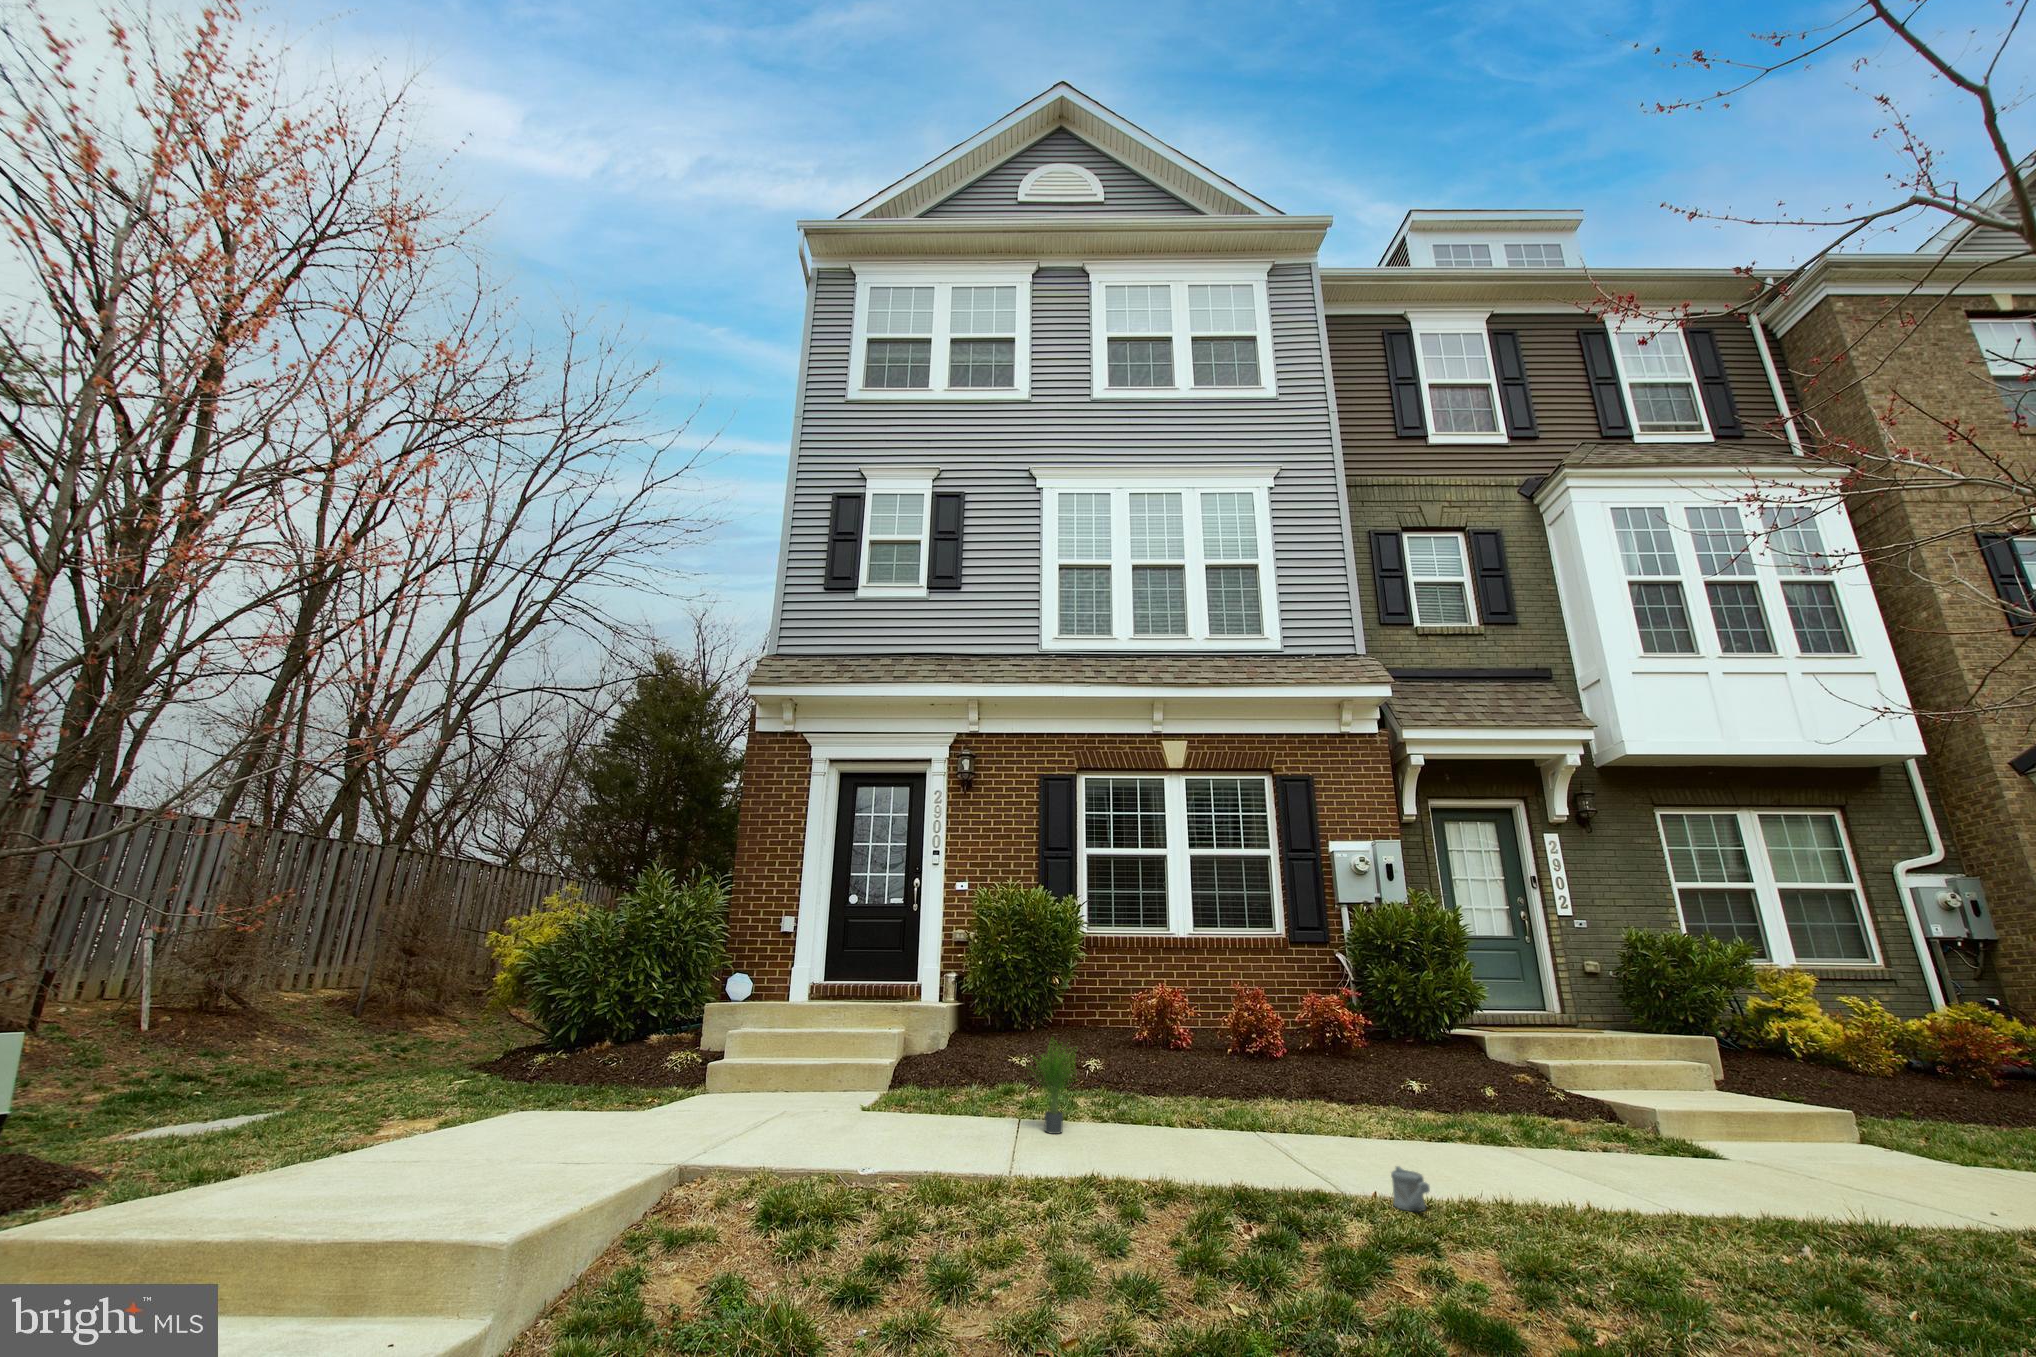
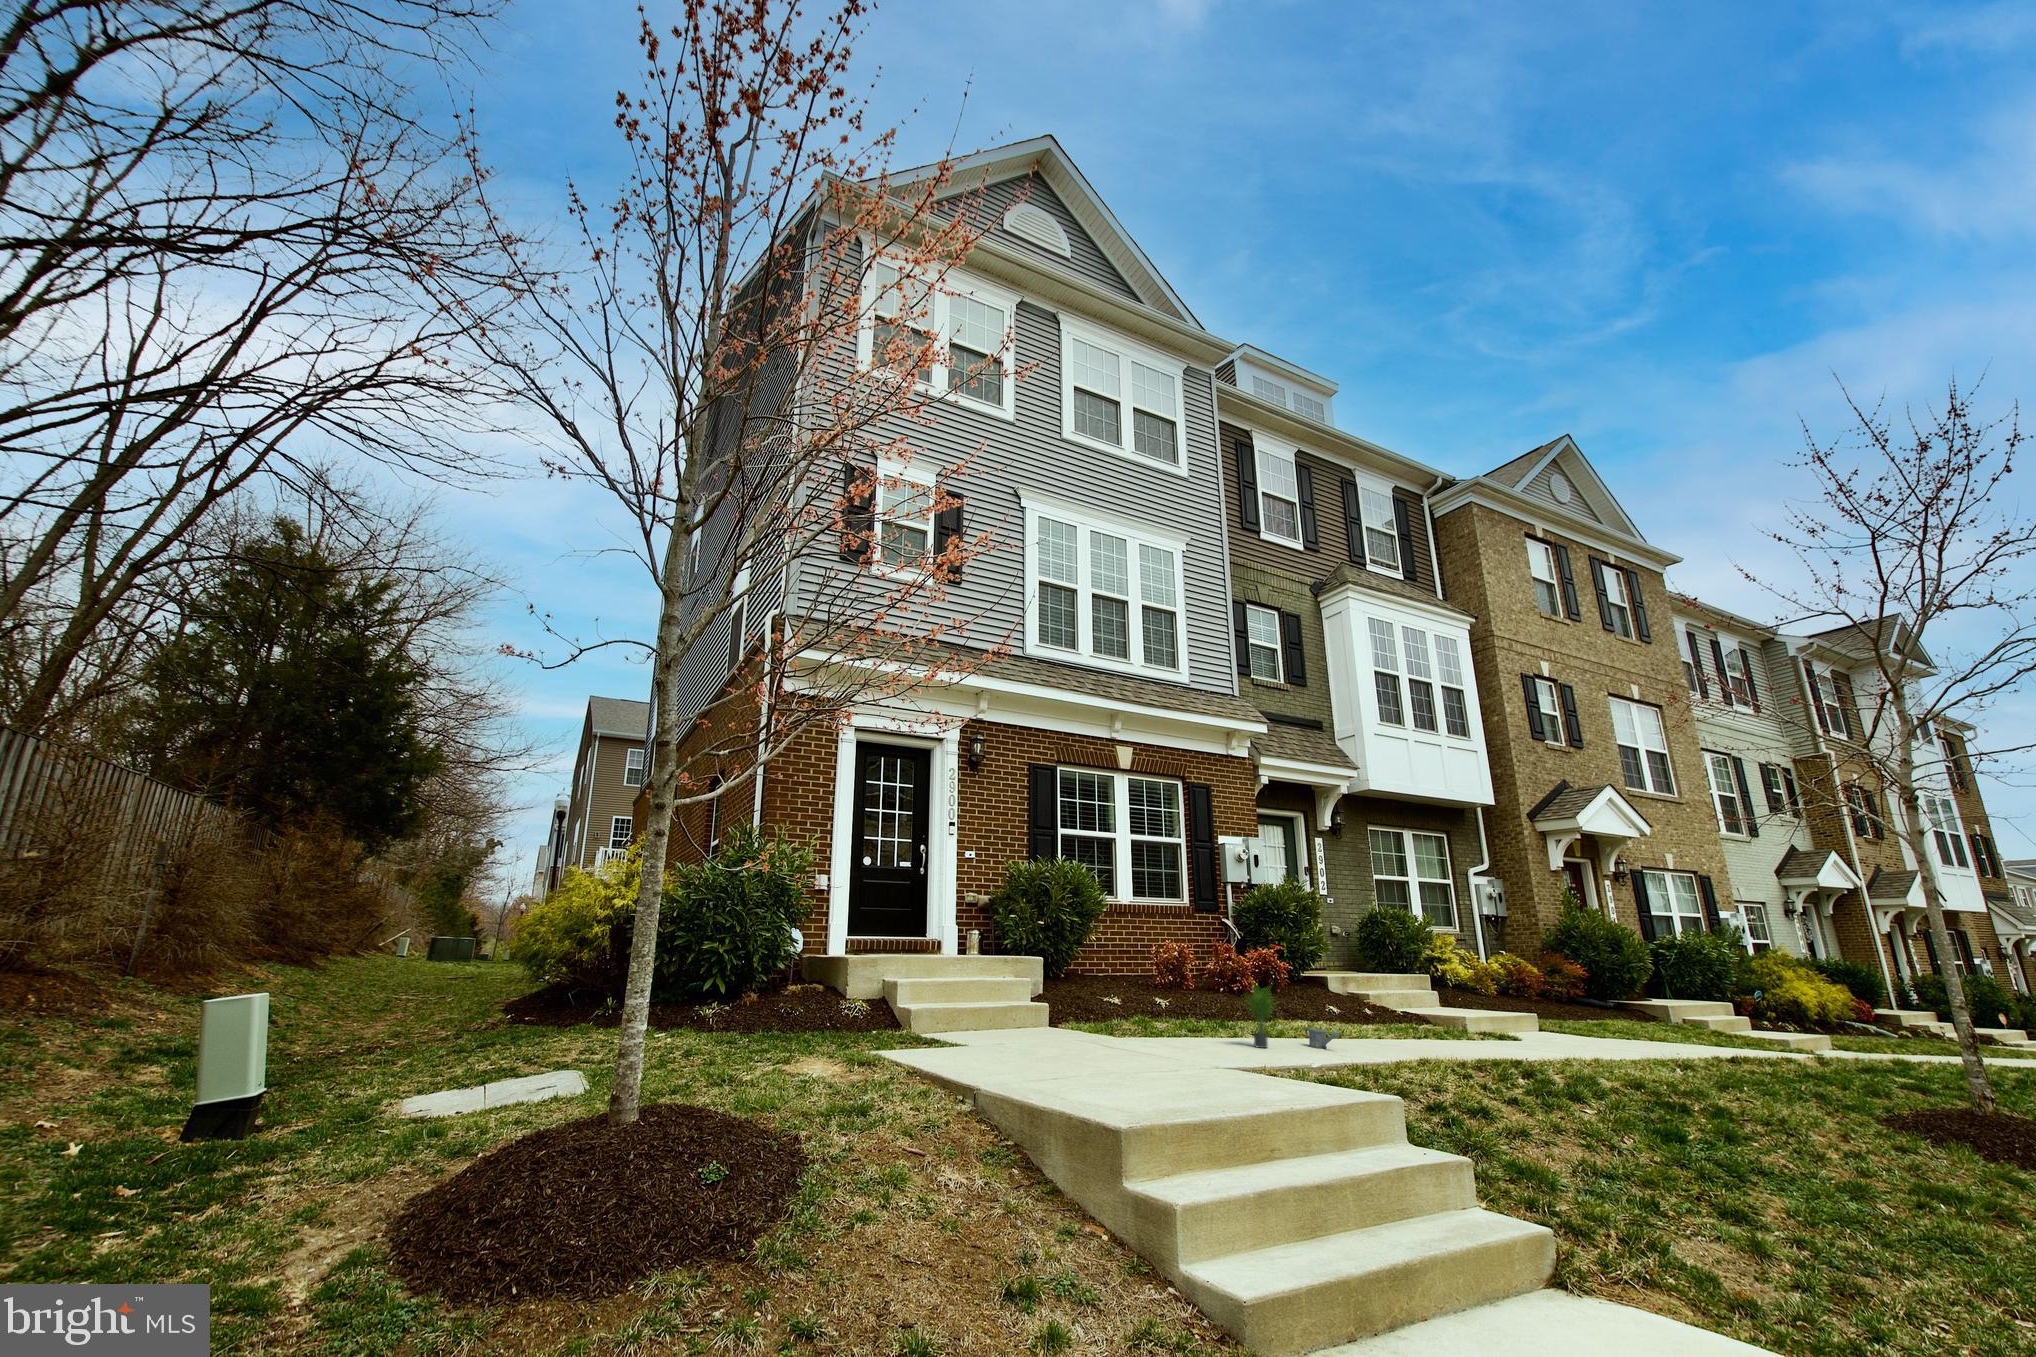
watering can: present [1391,1166,1430,1212] -> present [1305,1028,1340,1049]

